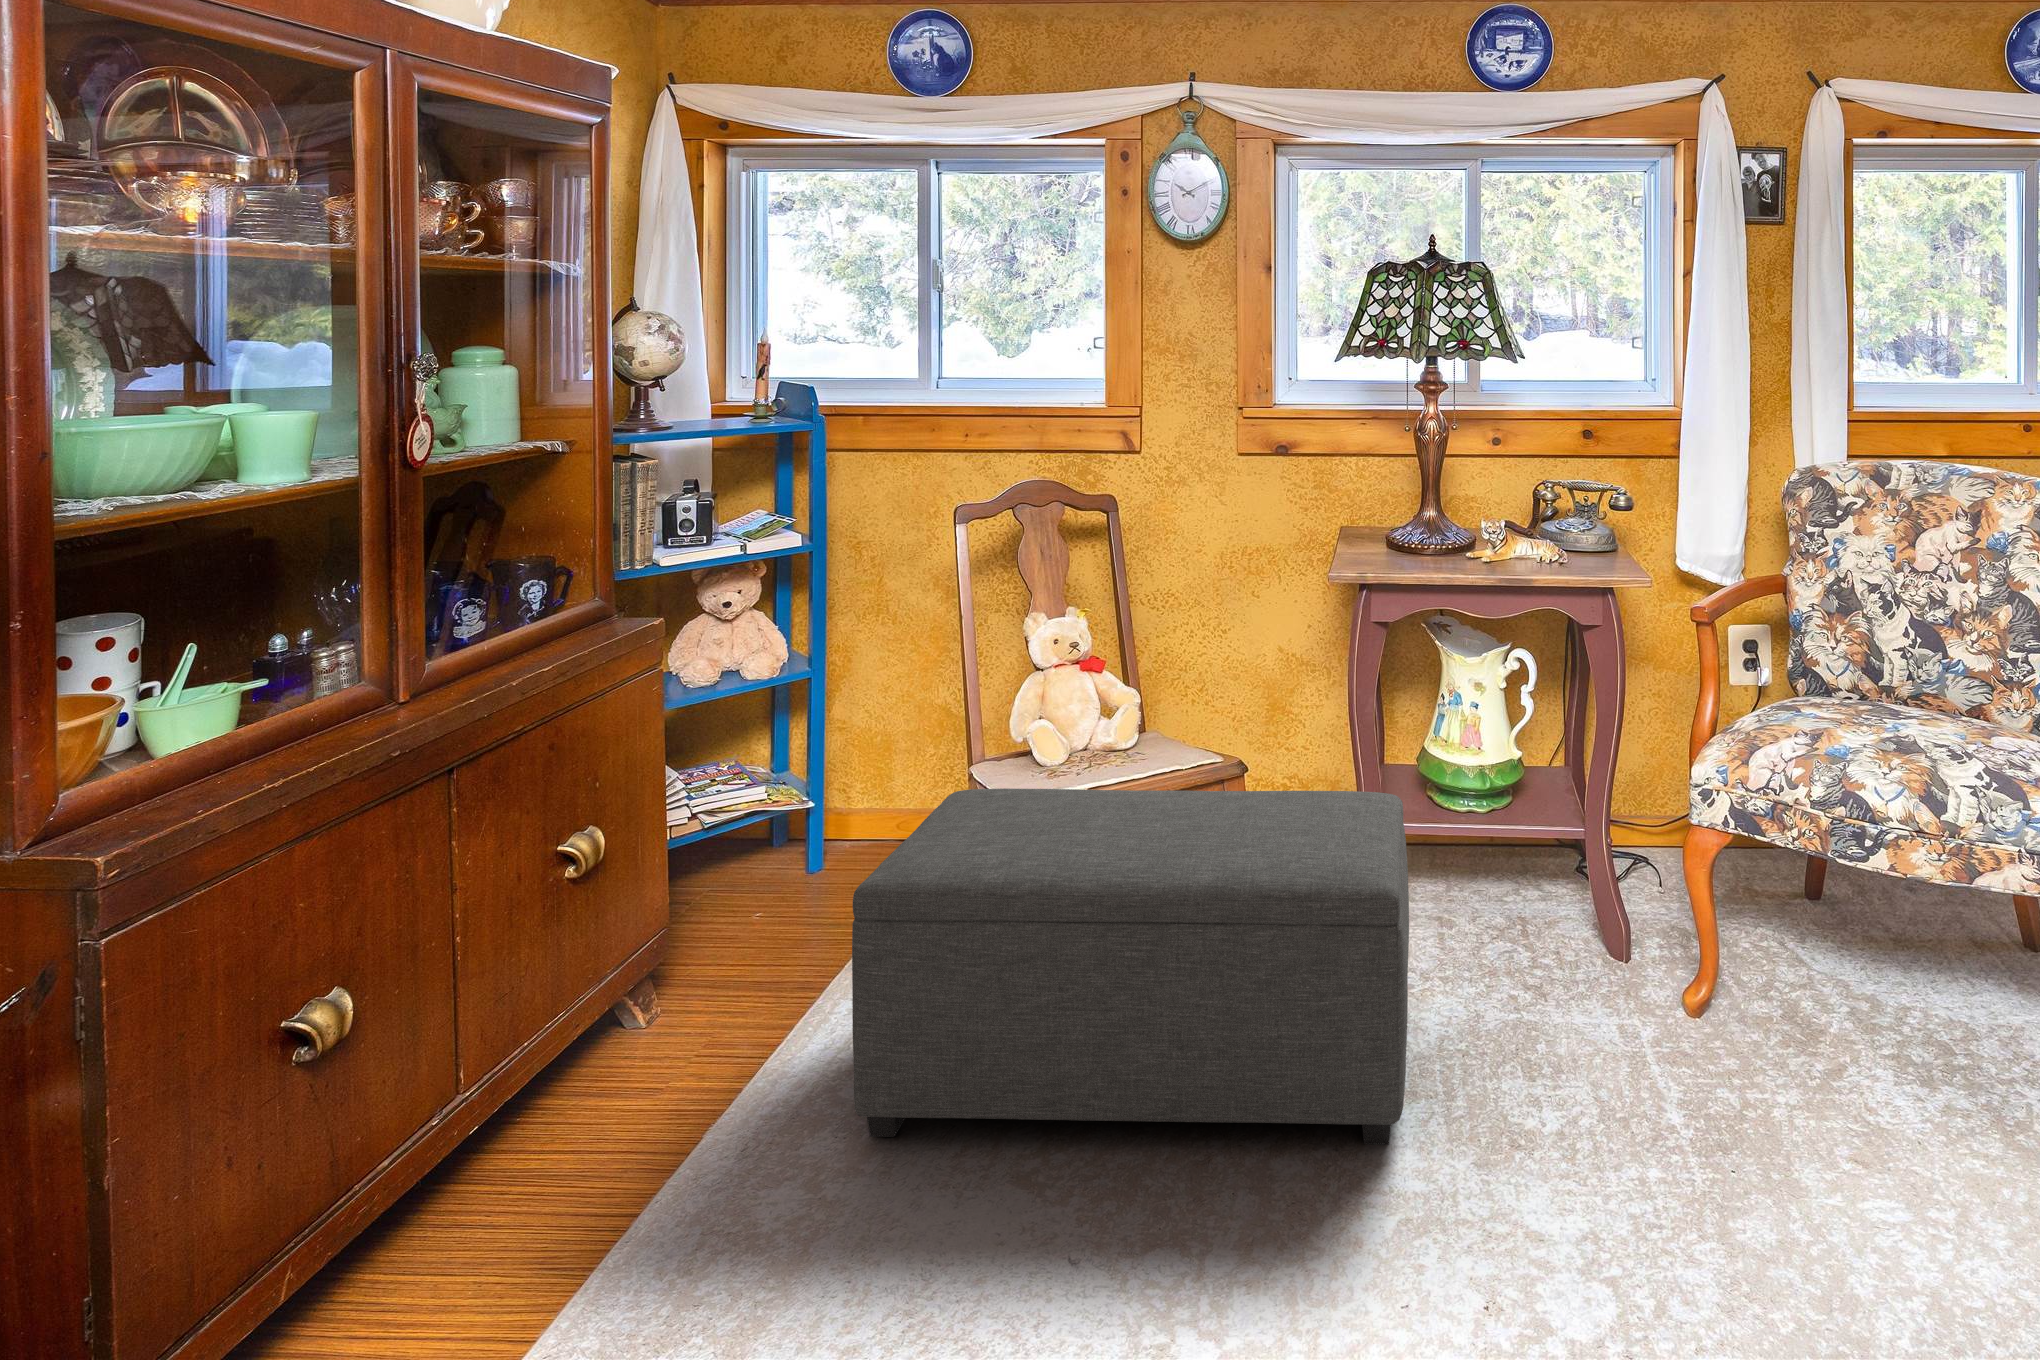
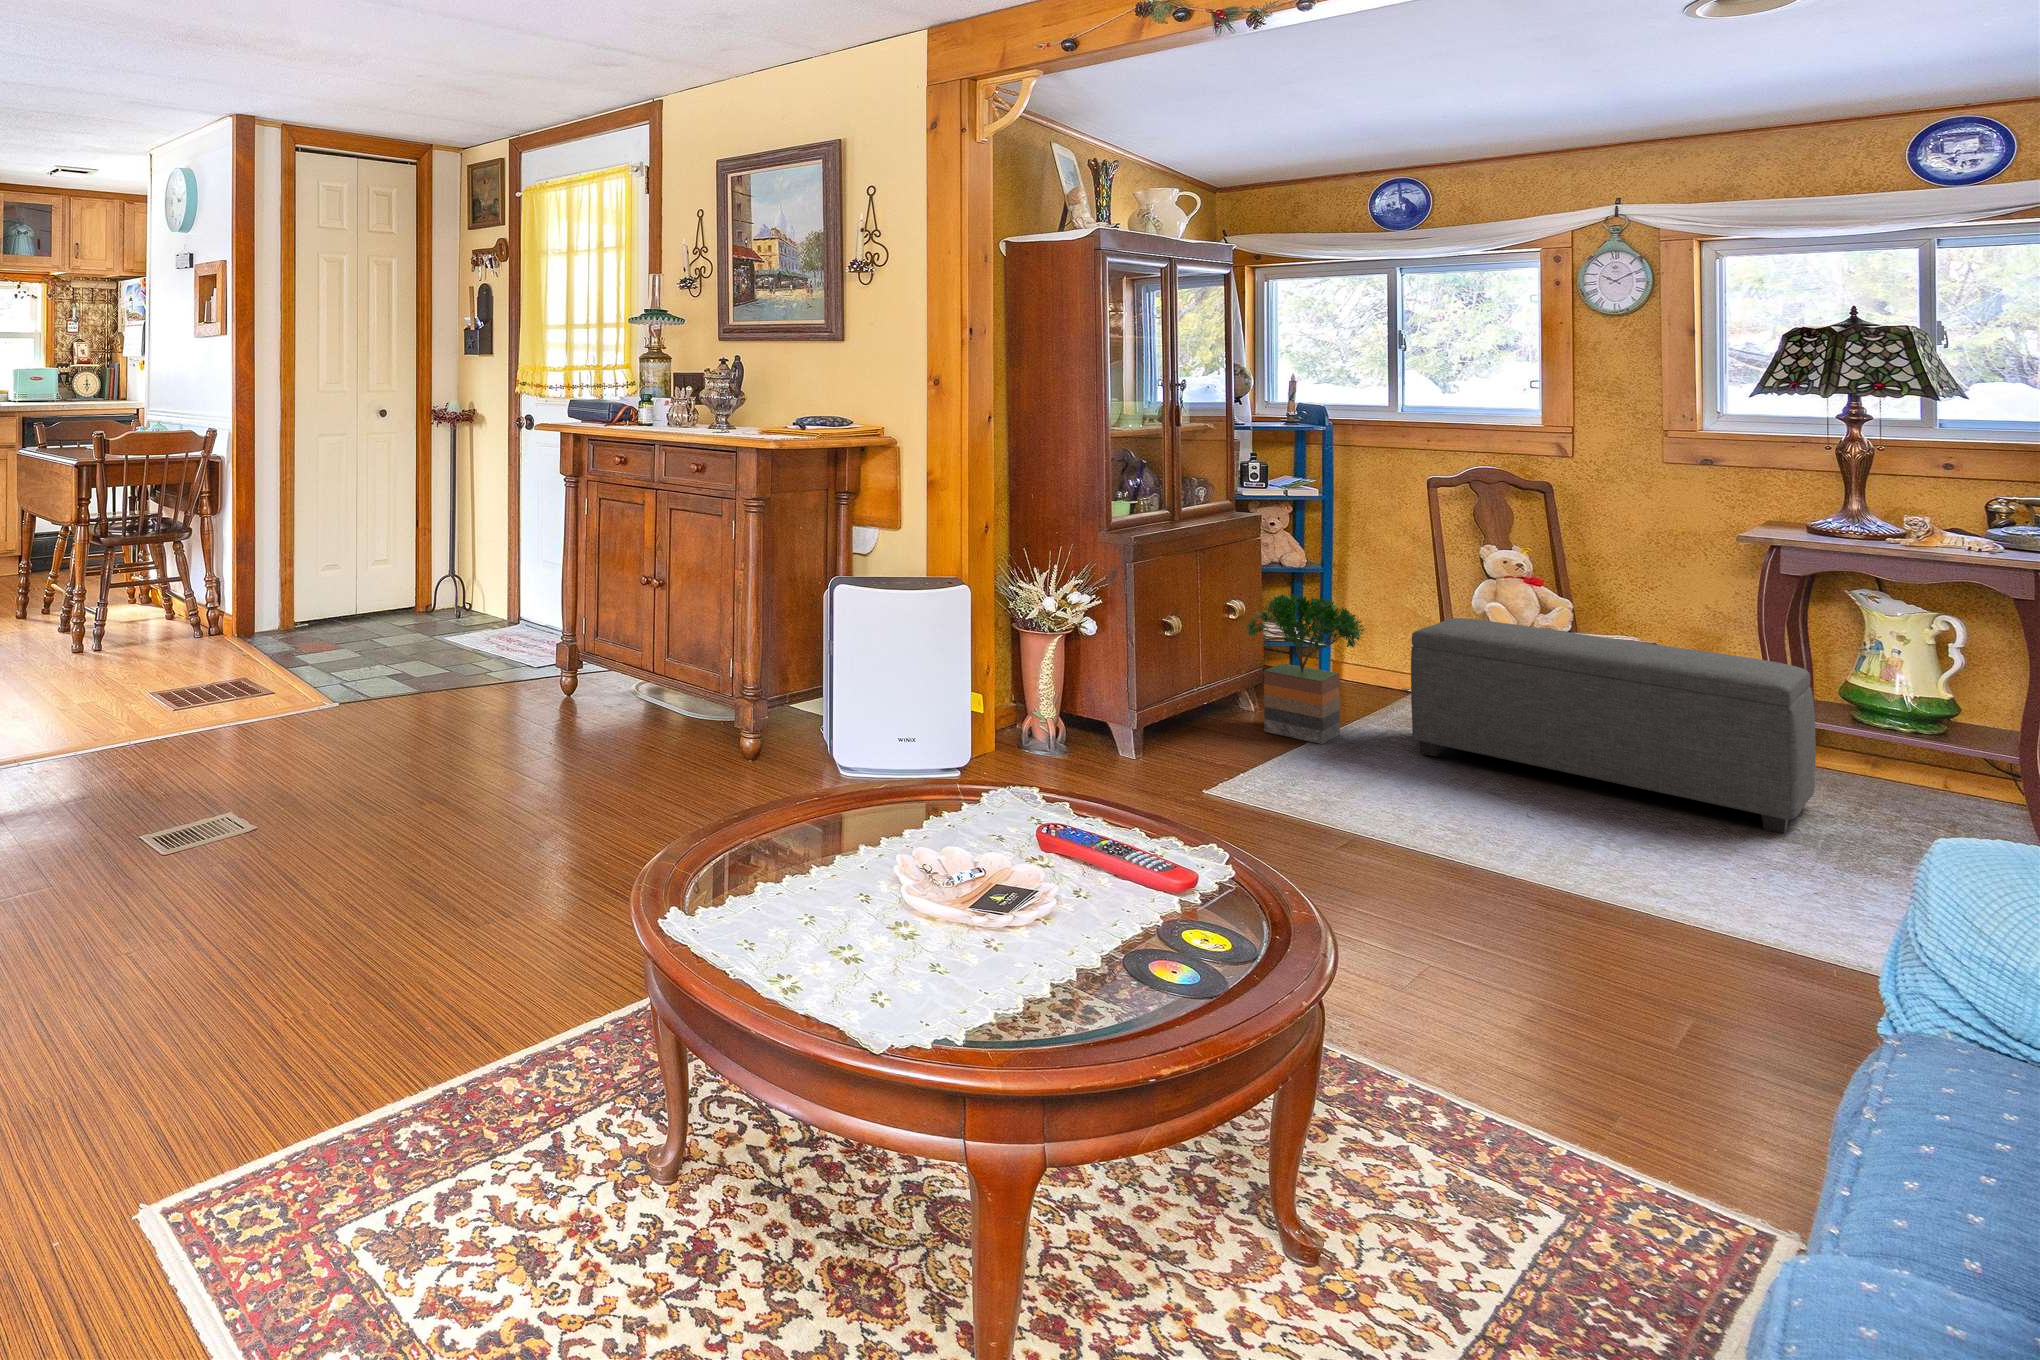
potted tree: none [496,827,793,1206] -> present [1246,594,1365,744]

